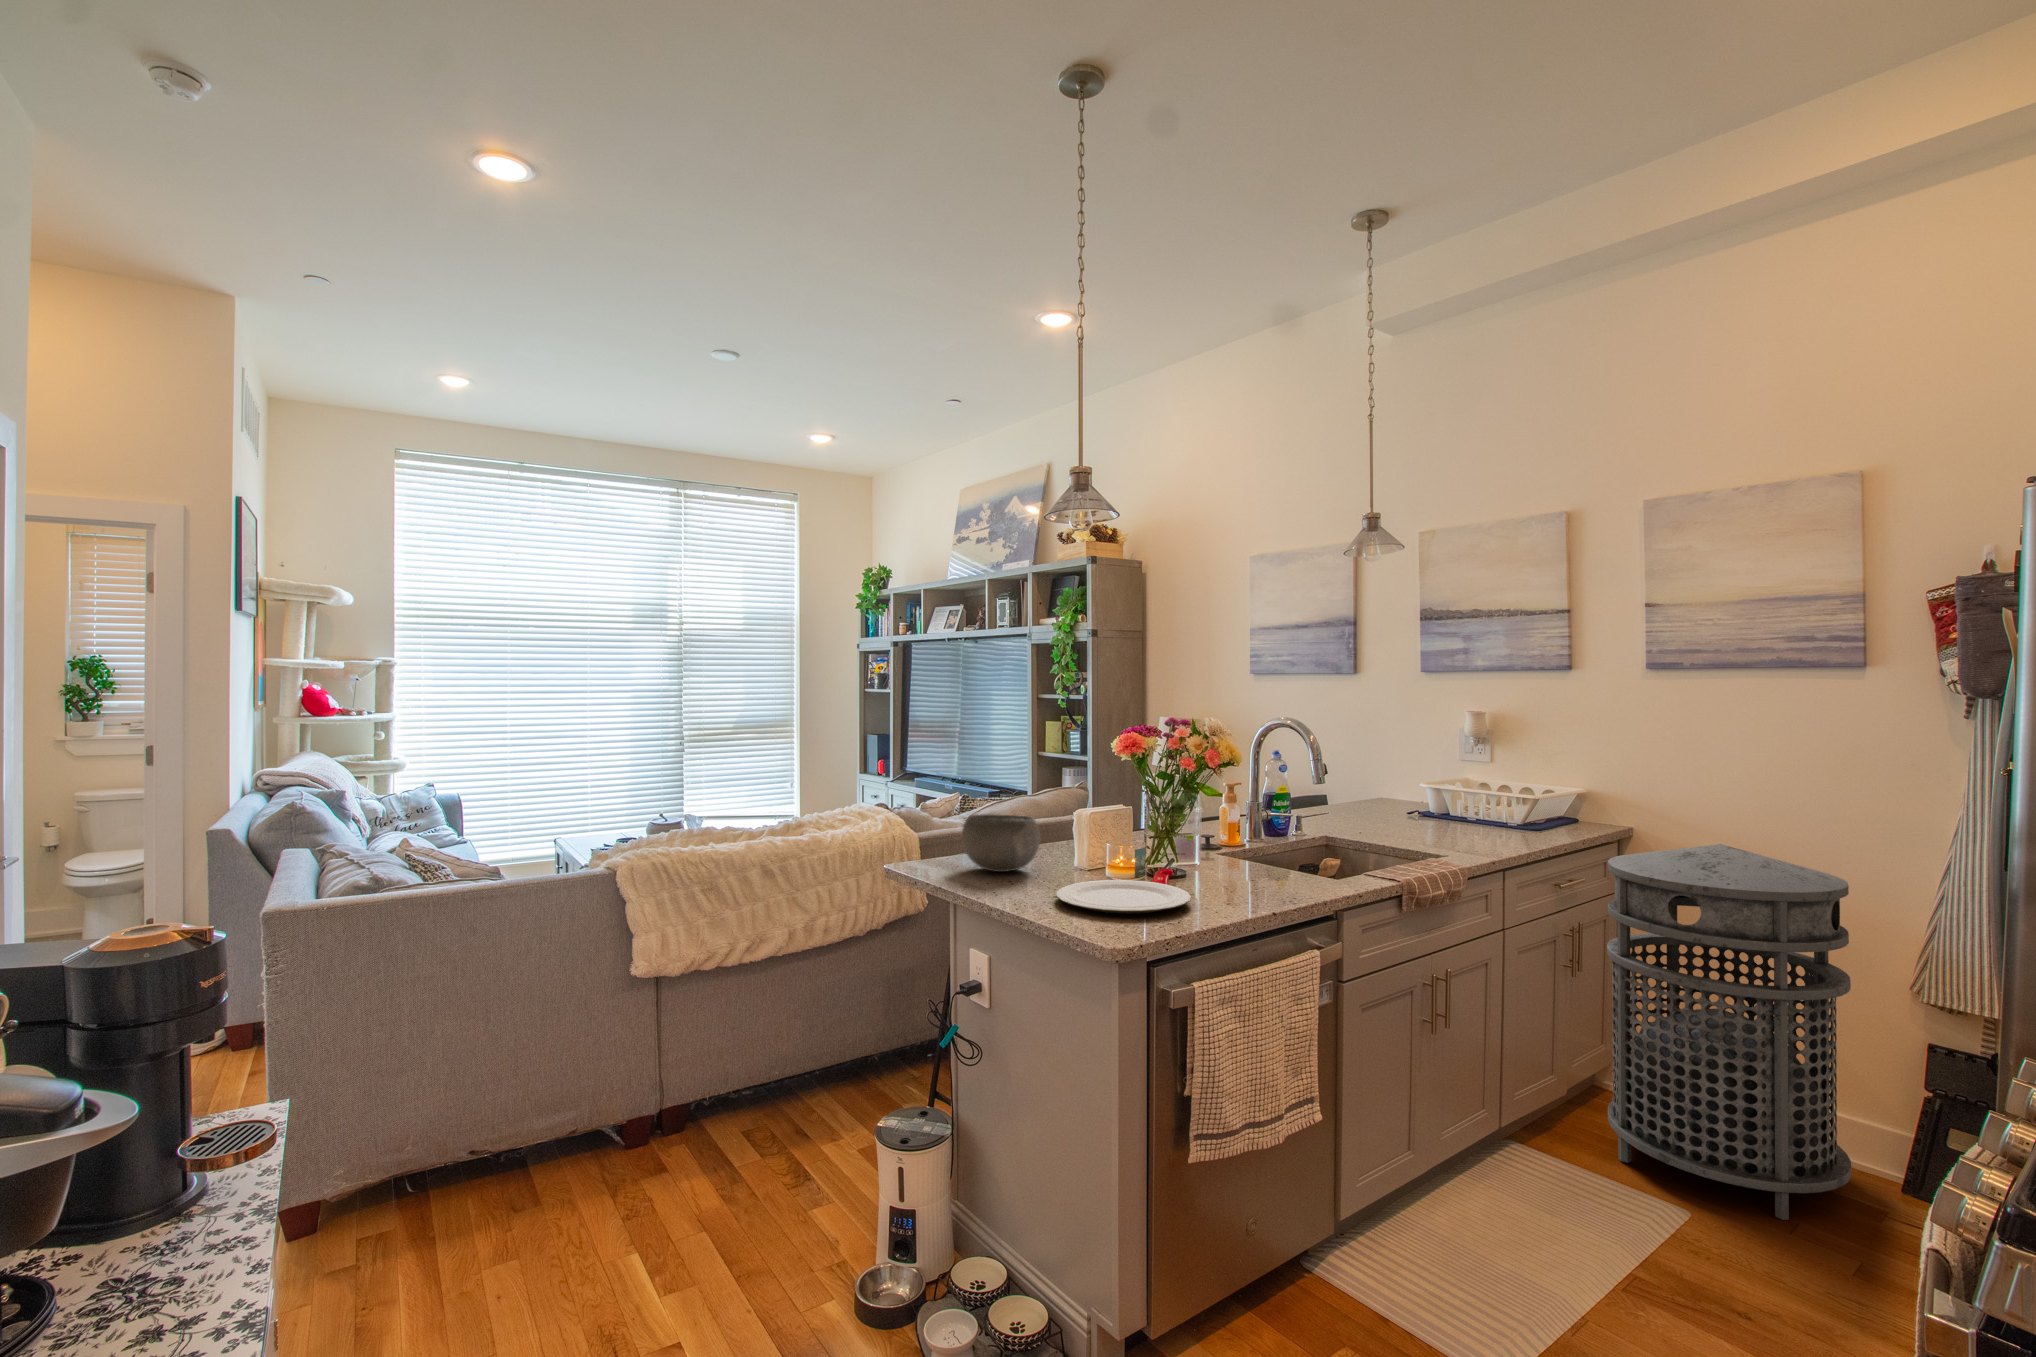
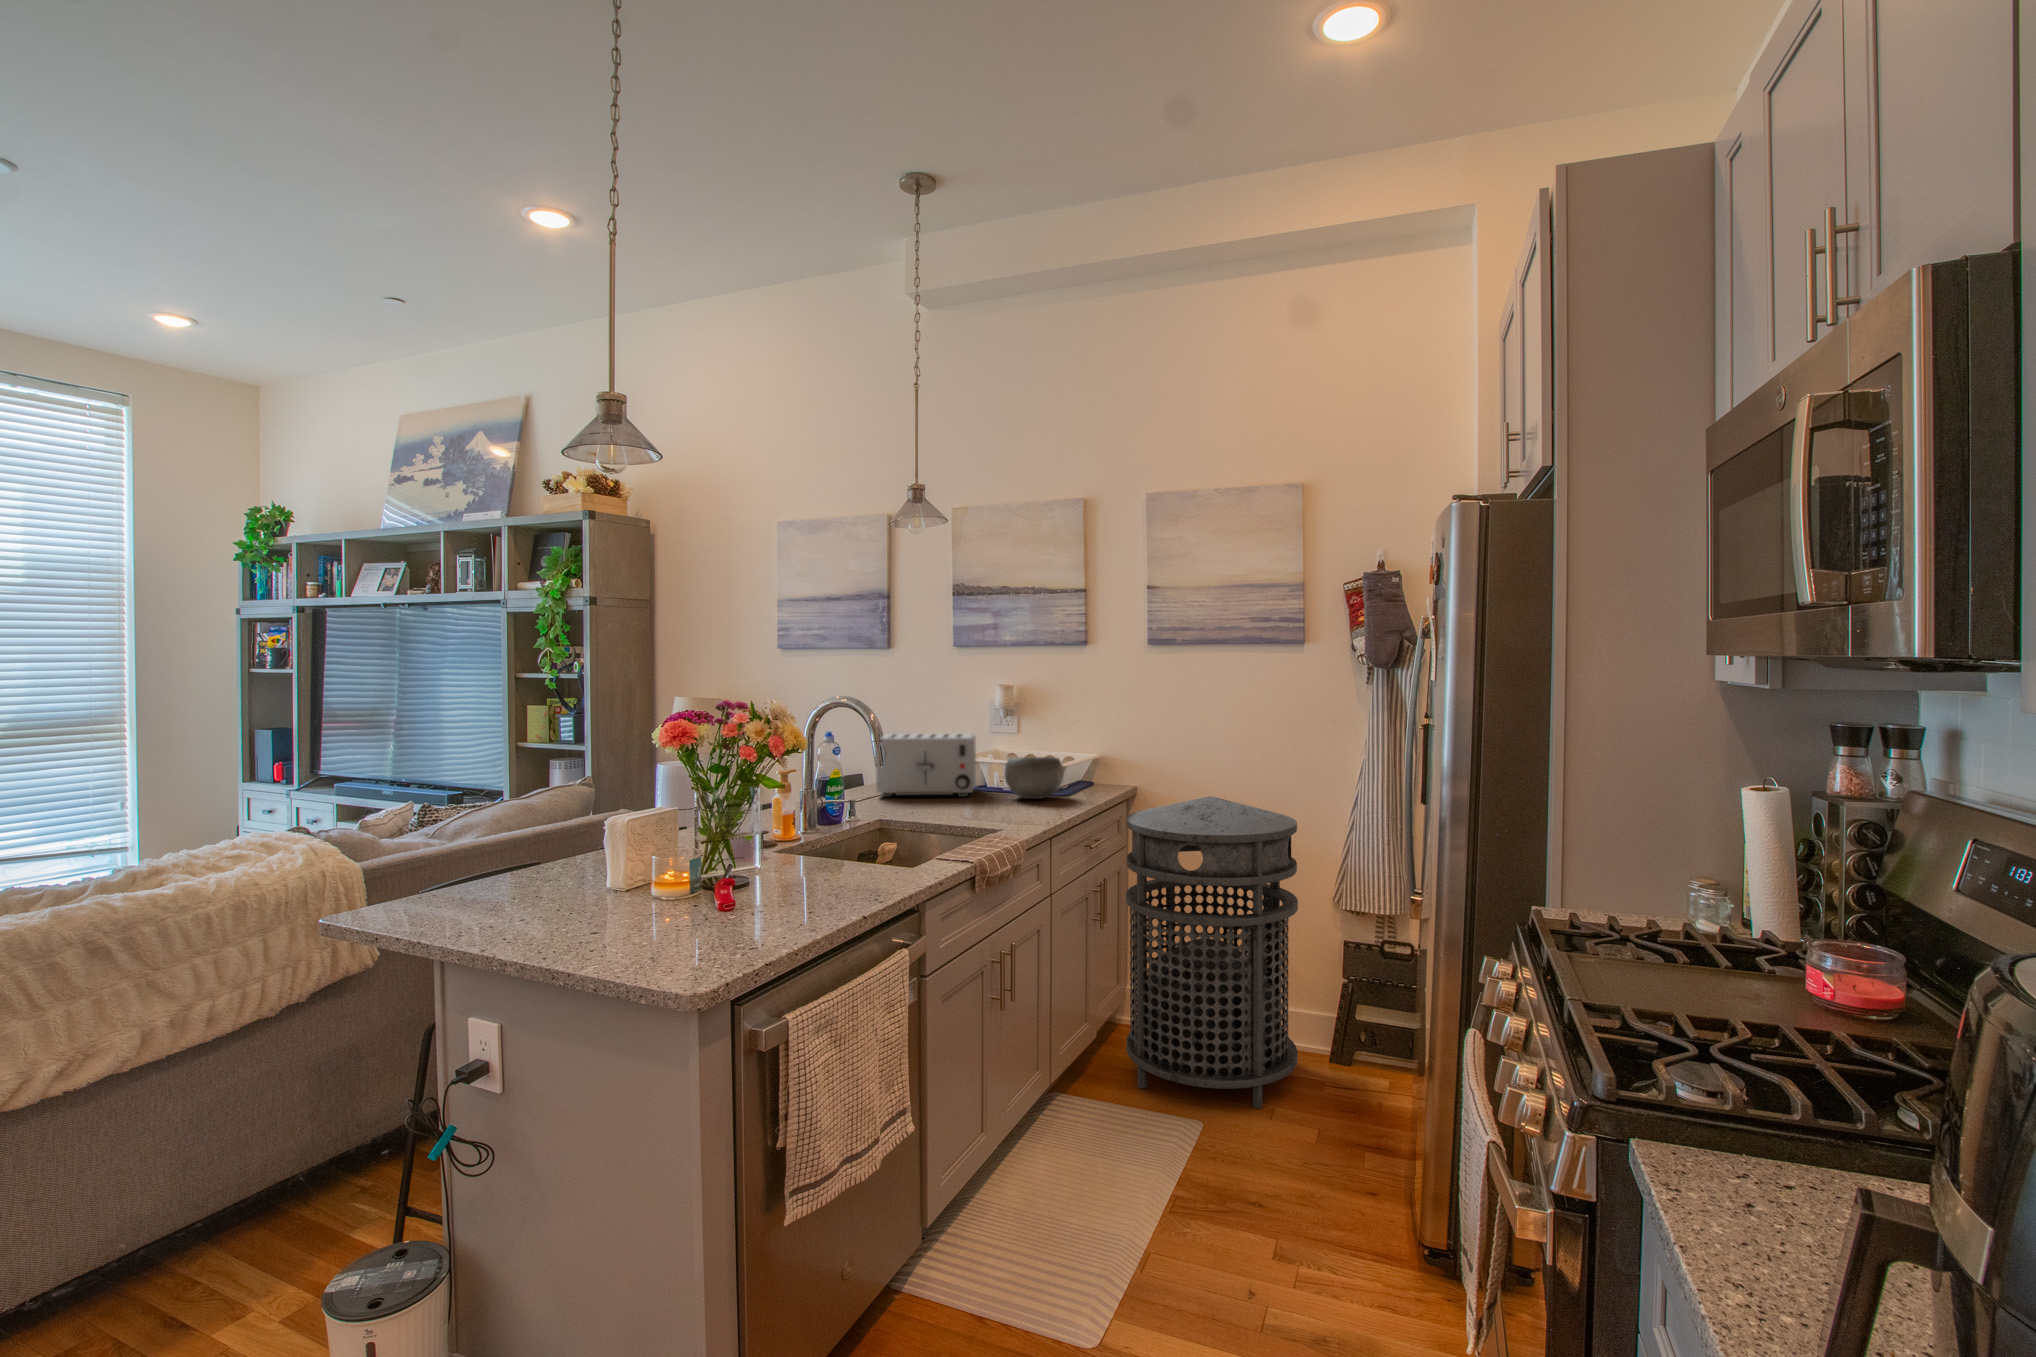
toaster: none [1328,757,1435,823] -> present [876,734,976,797]
bowl: present [962,814,1040,872] -> present [1004,757,1064,799]
plate: present [1056,880,1191,914] -> none [597,898,770,946]

